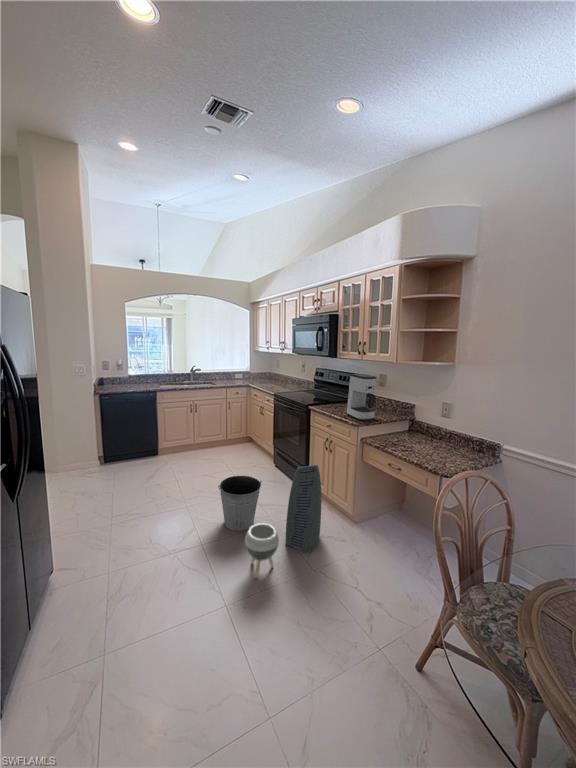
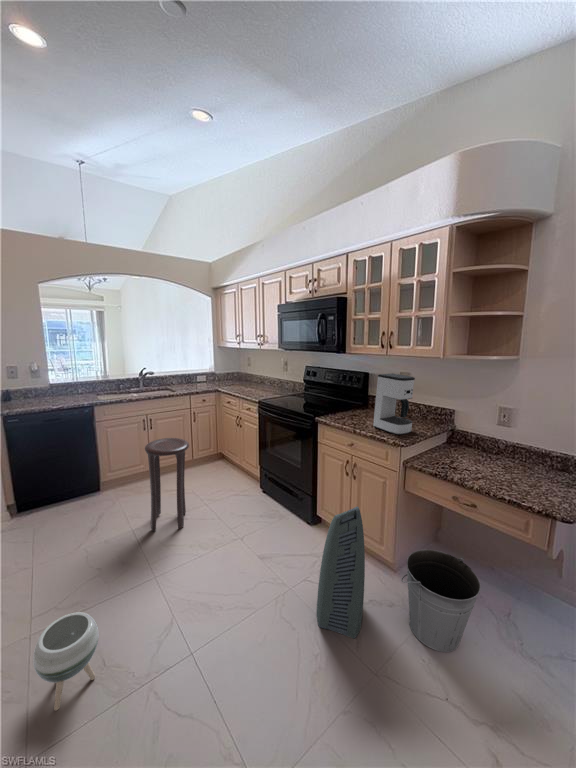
stool: none [186,417,218,483] -> present [145,438,189,531]
bucket: present [218,476,262,531] -> present [401,549,481,652]
planter: present [245,523,279,578] -> present [33,612,99,711]

